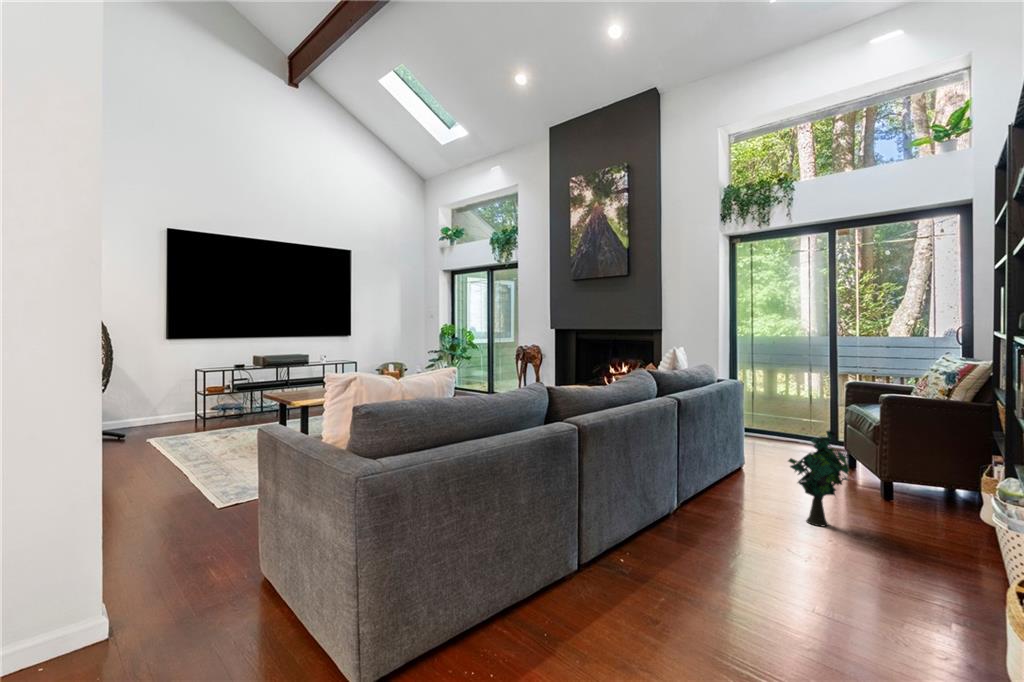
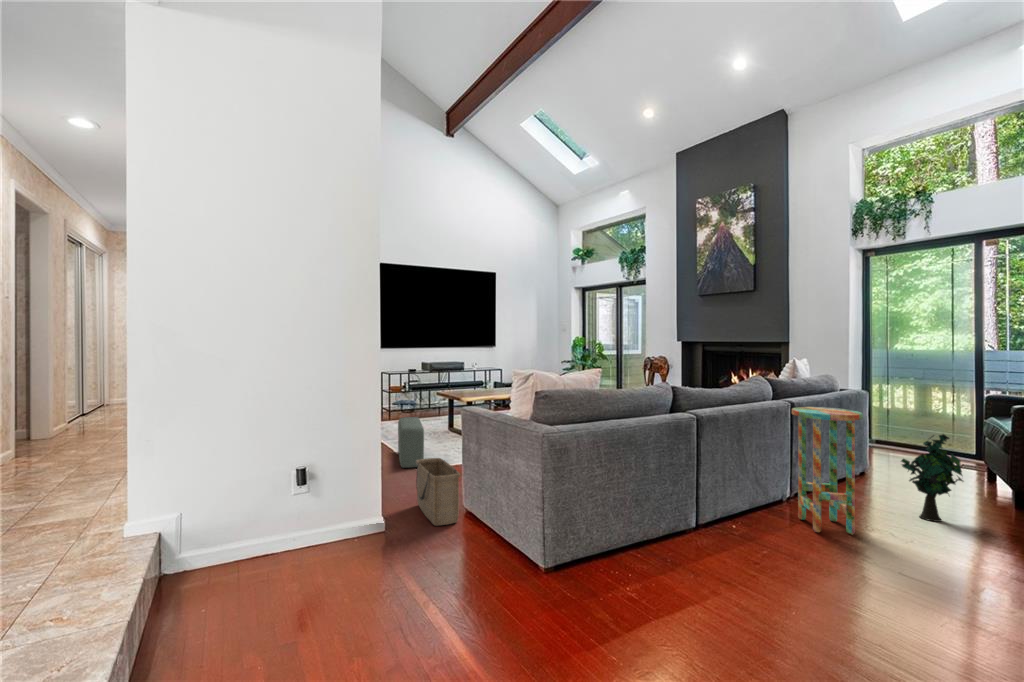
side table: none [685,406,762,558] -> present [792,407,863,534]
pouf: none [185,432,227,506] -> present [398,417,424,468]
basket: none [181,501,245,617] -> present [416,458,460,526]

